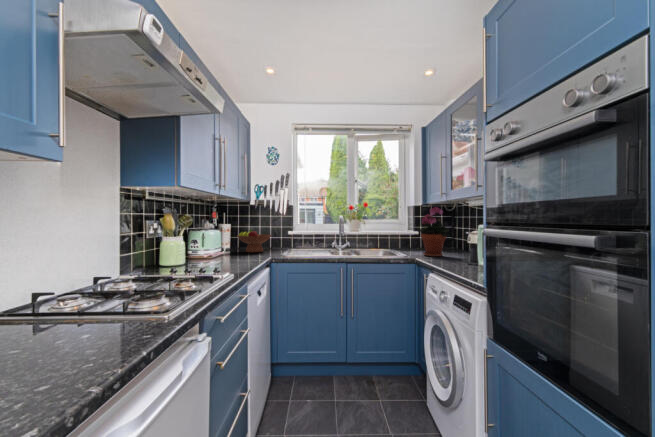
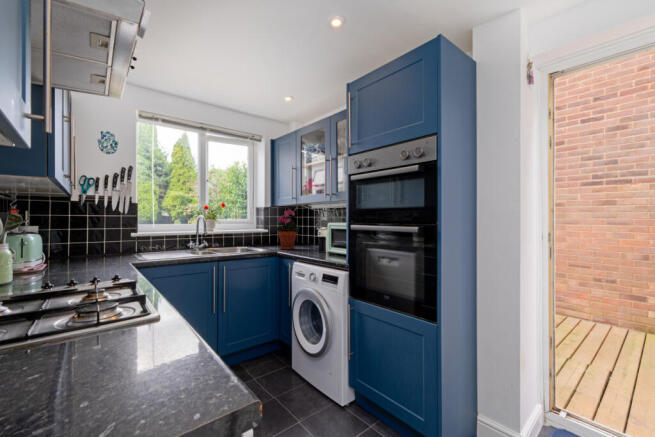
fruit bowl: present [237,229,271,252] -> none [55,232,113,261]

